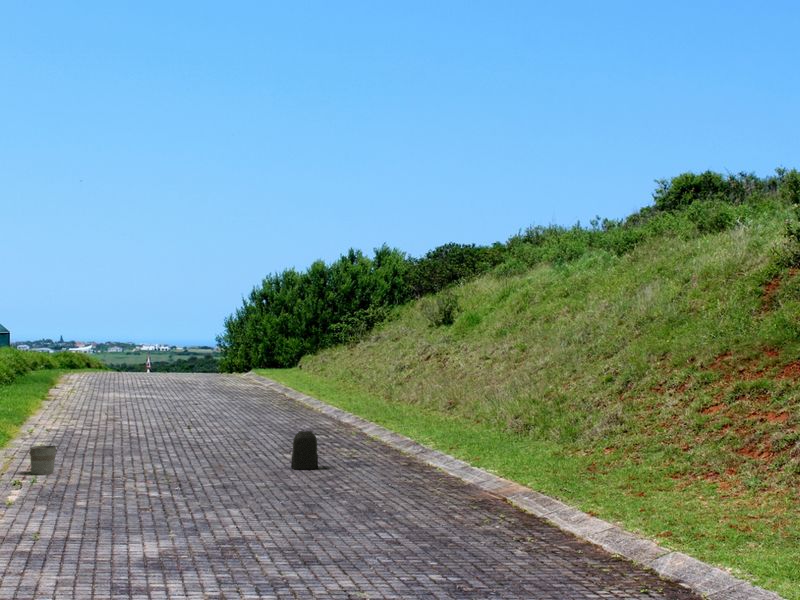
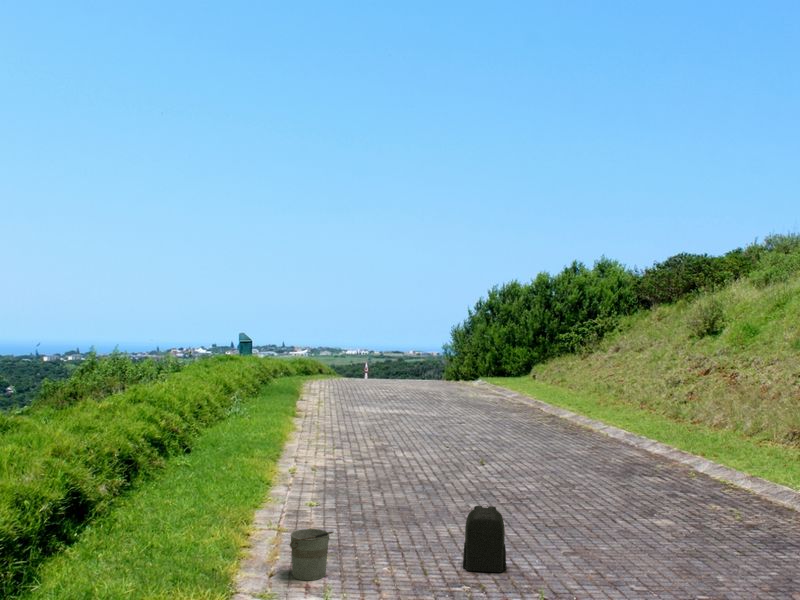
backpack: present [291,431,318,469] -> present [463,506,506,573]

